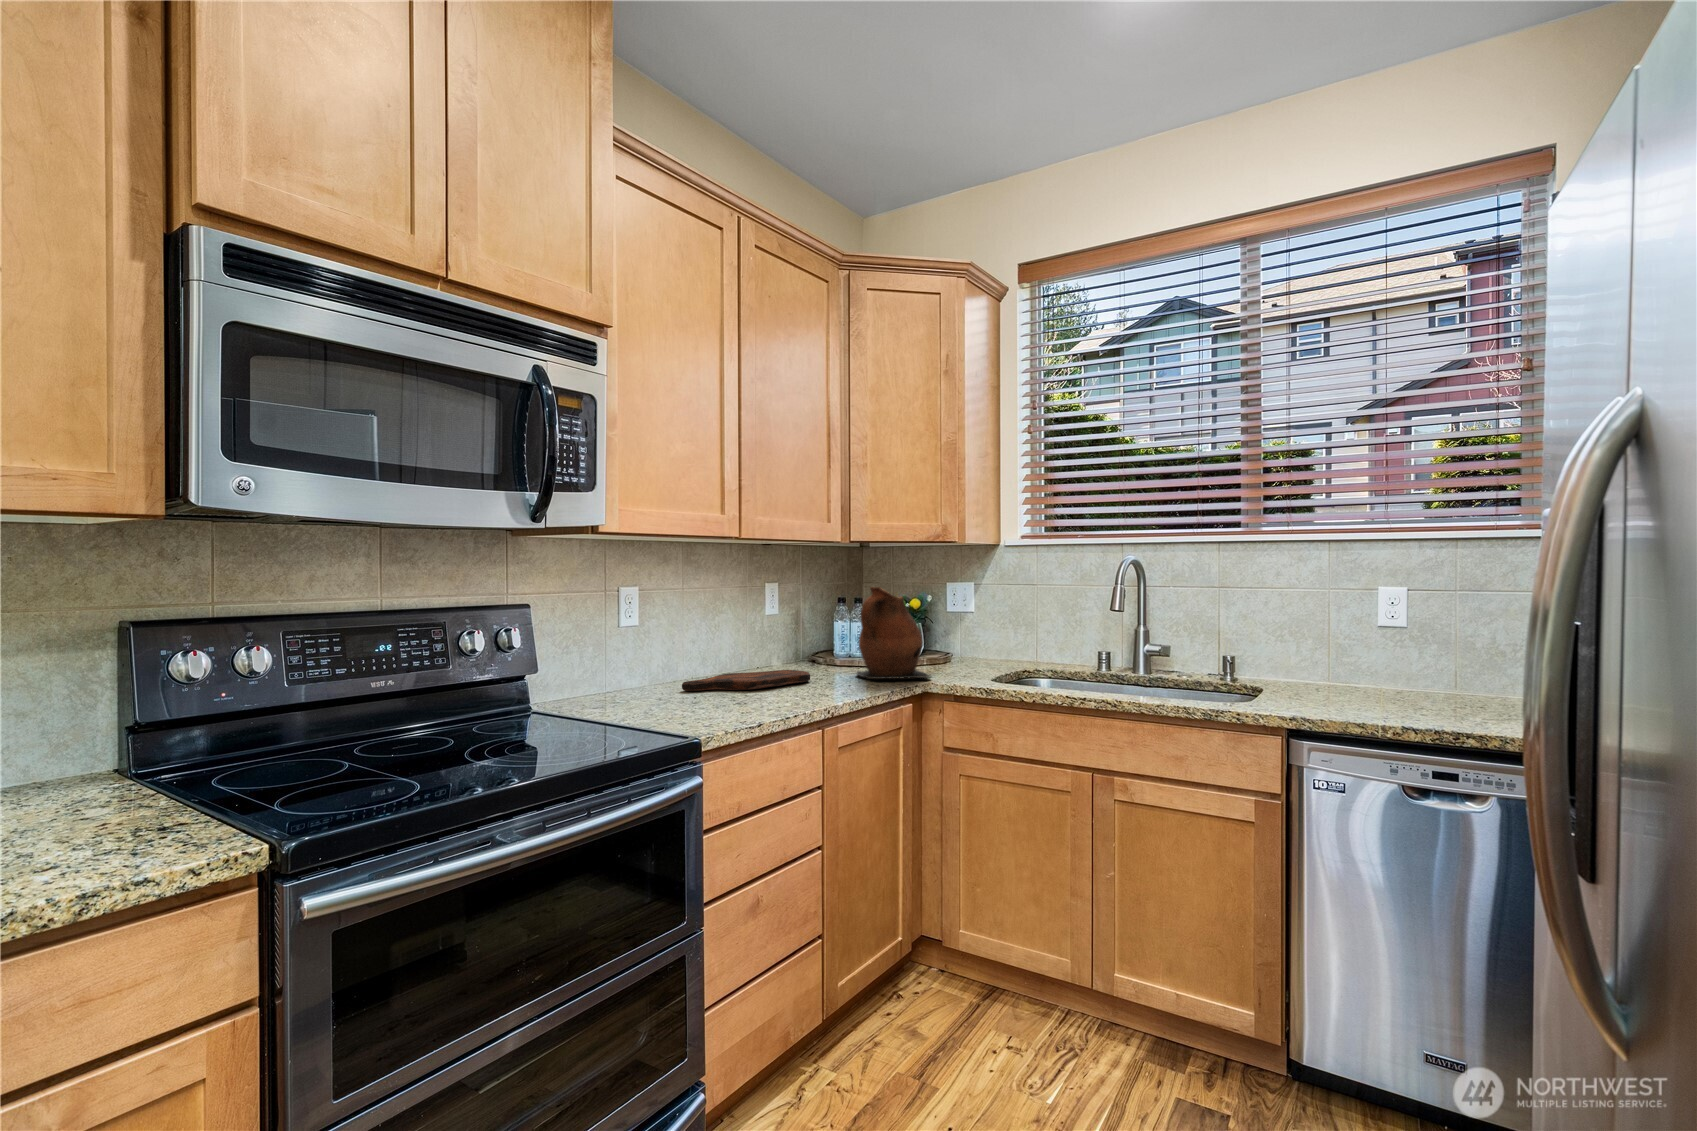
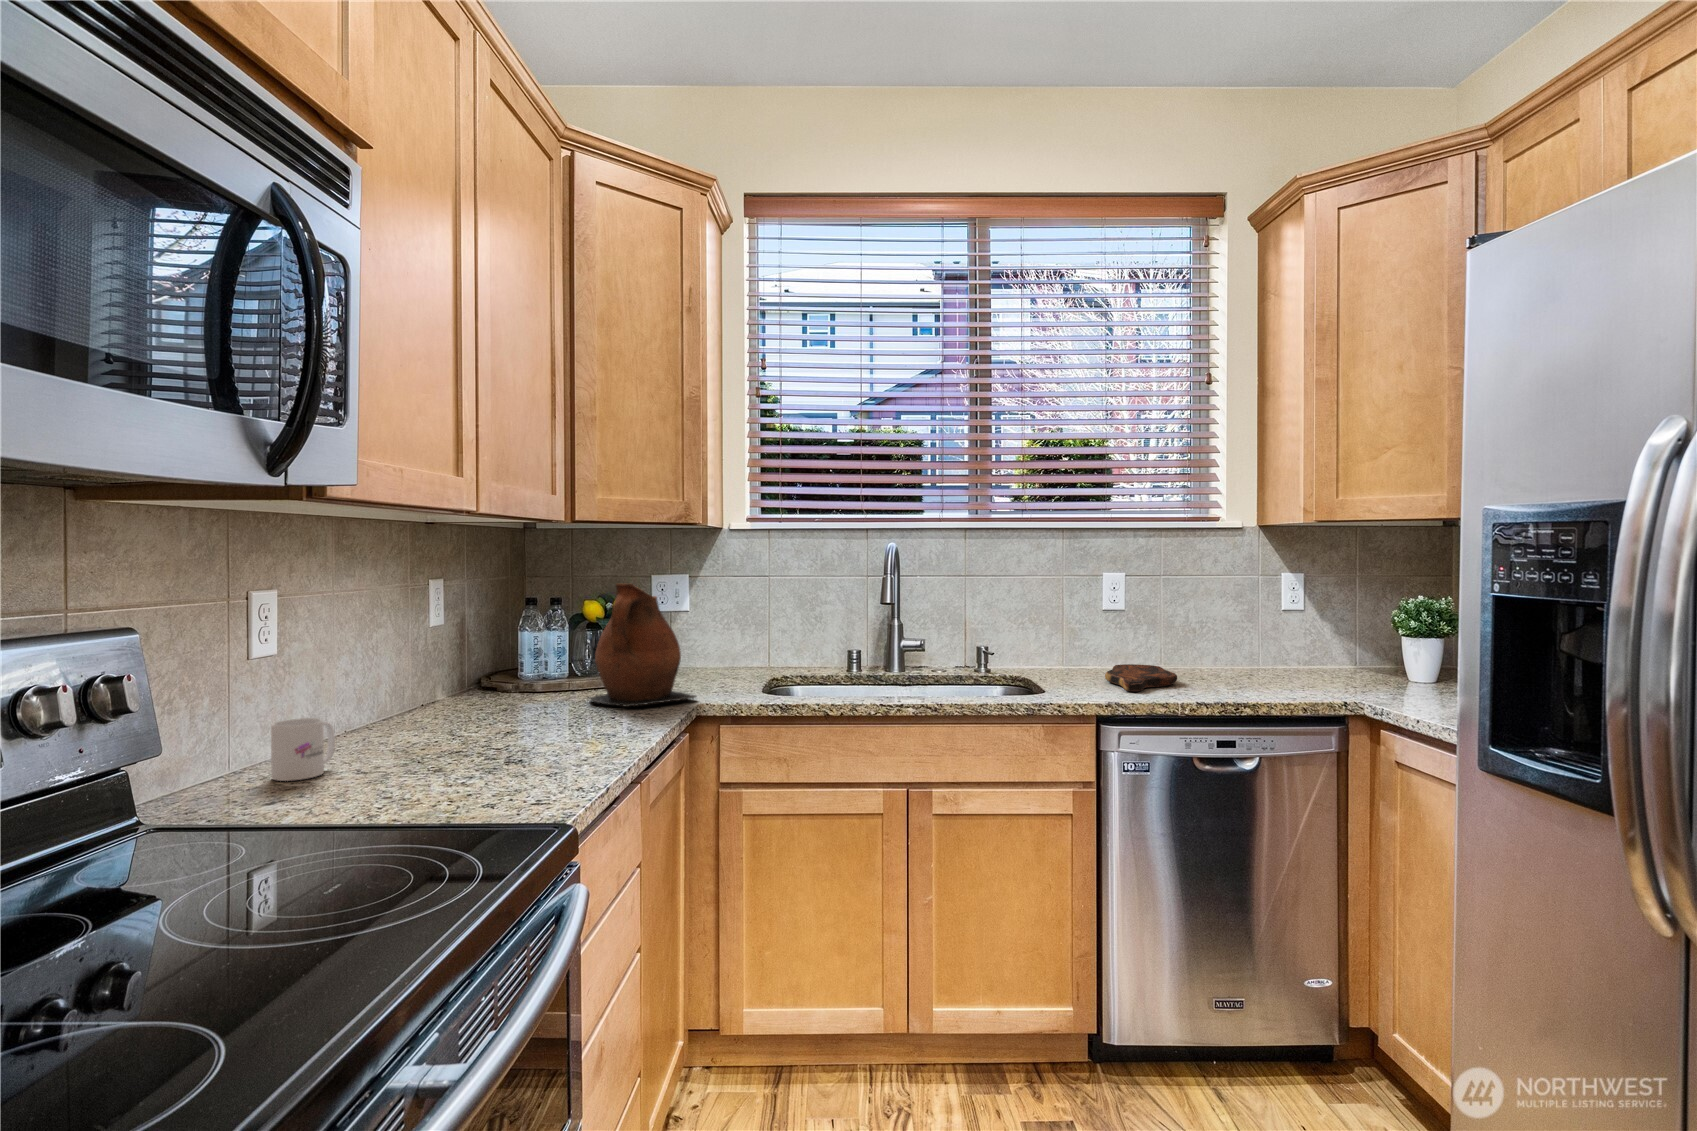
mug: none [616,664,653,699] -> present [271,718,335,781]
cutting board: present [682,670,810,691] -> present [1105,664,1177,692]

